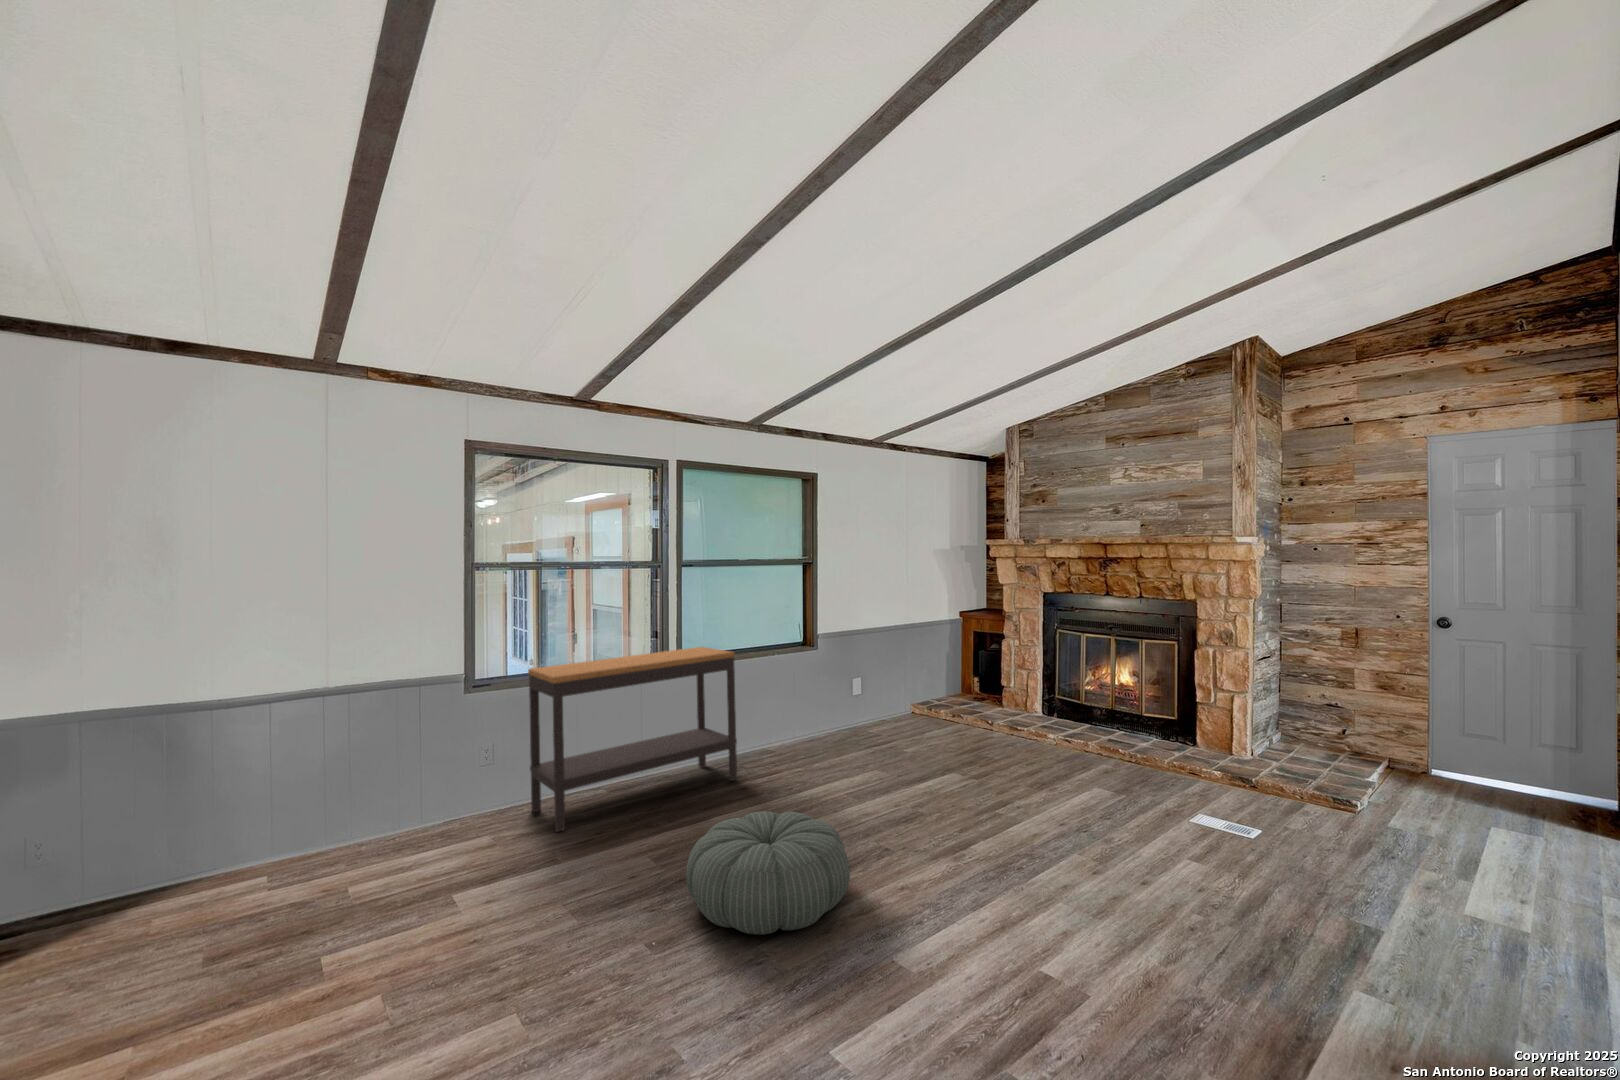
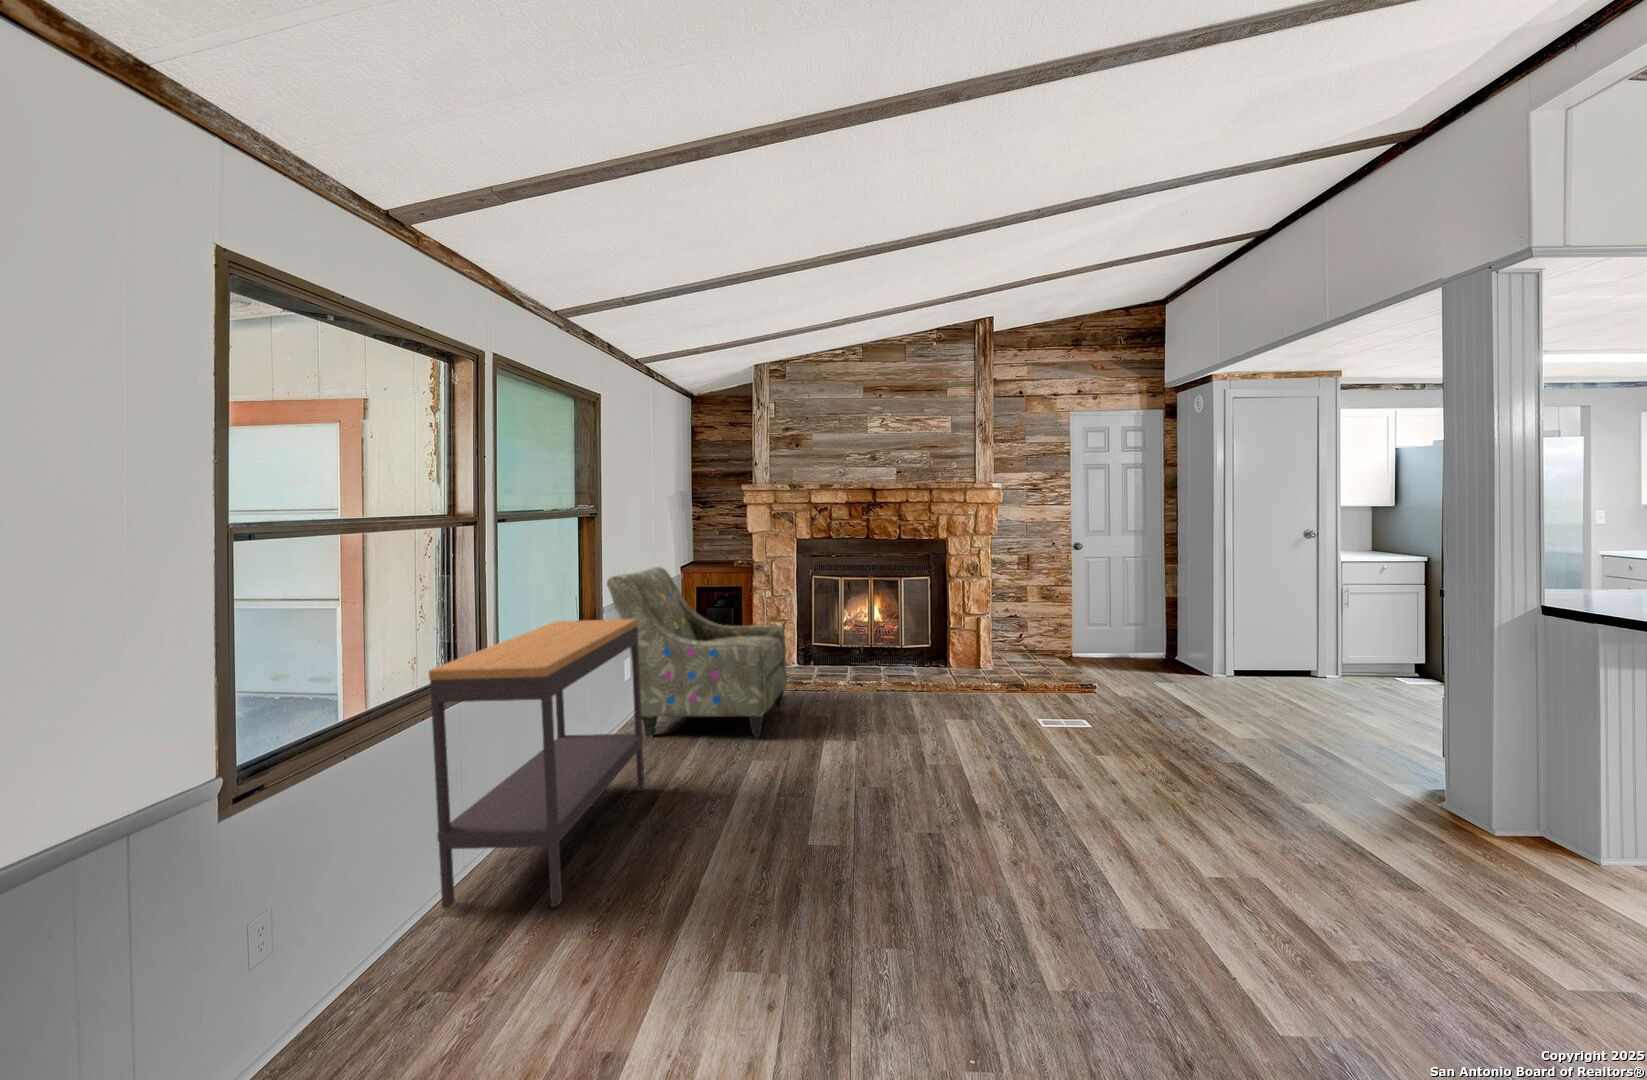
armchair: none [796,610,954,767] -> present [607,567,787,737]
pouf: present [686,811,850,935] -> none [835,762,1014,884]

